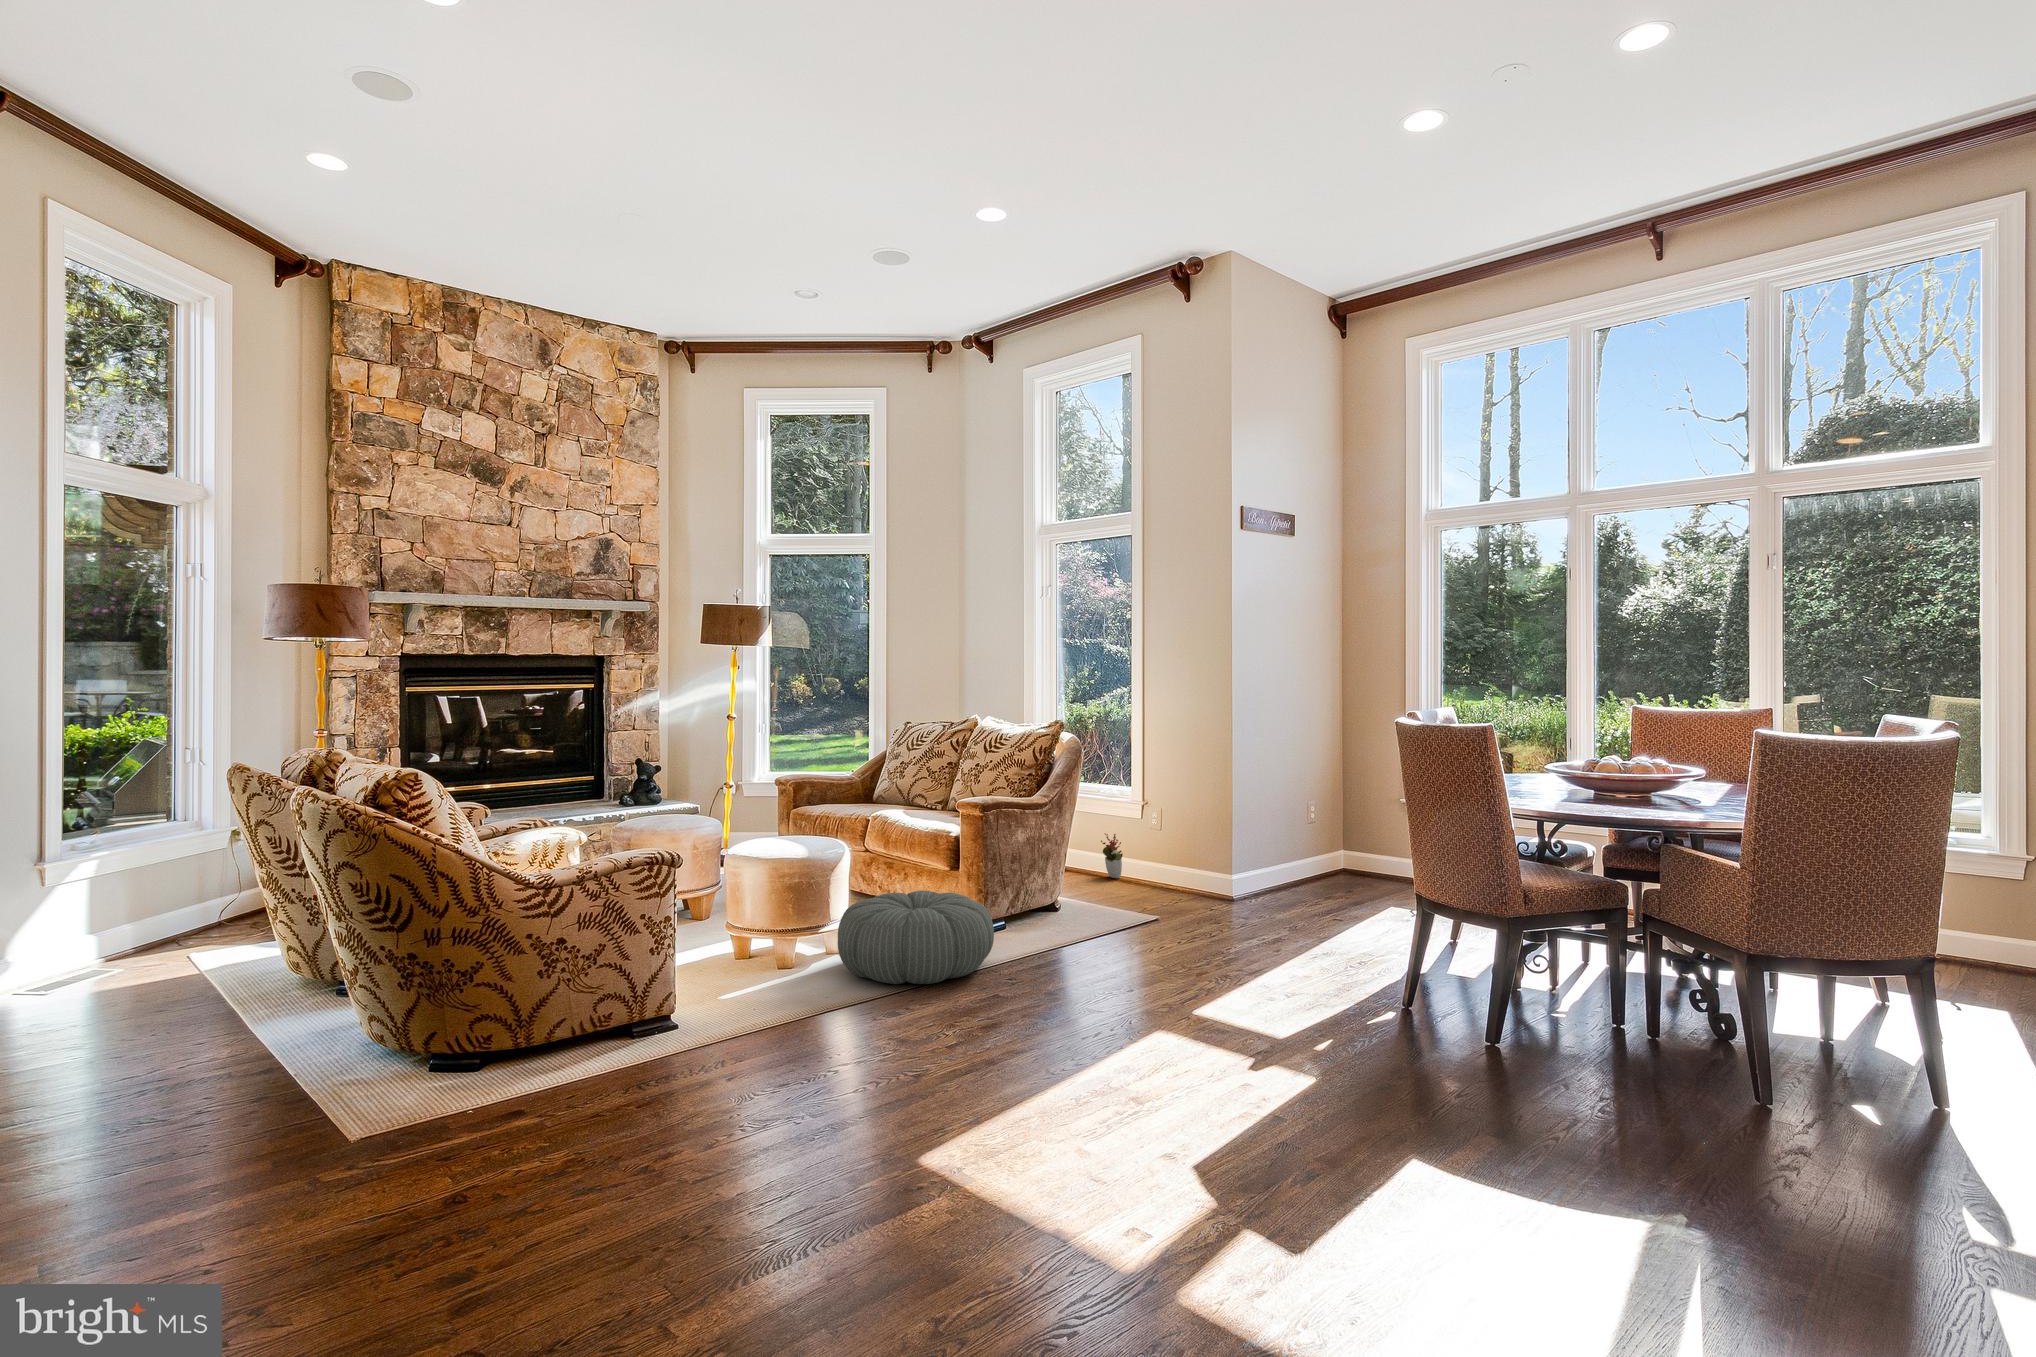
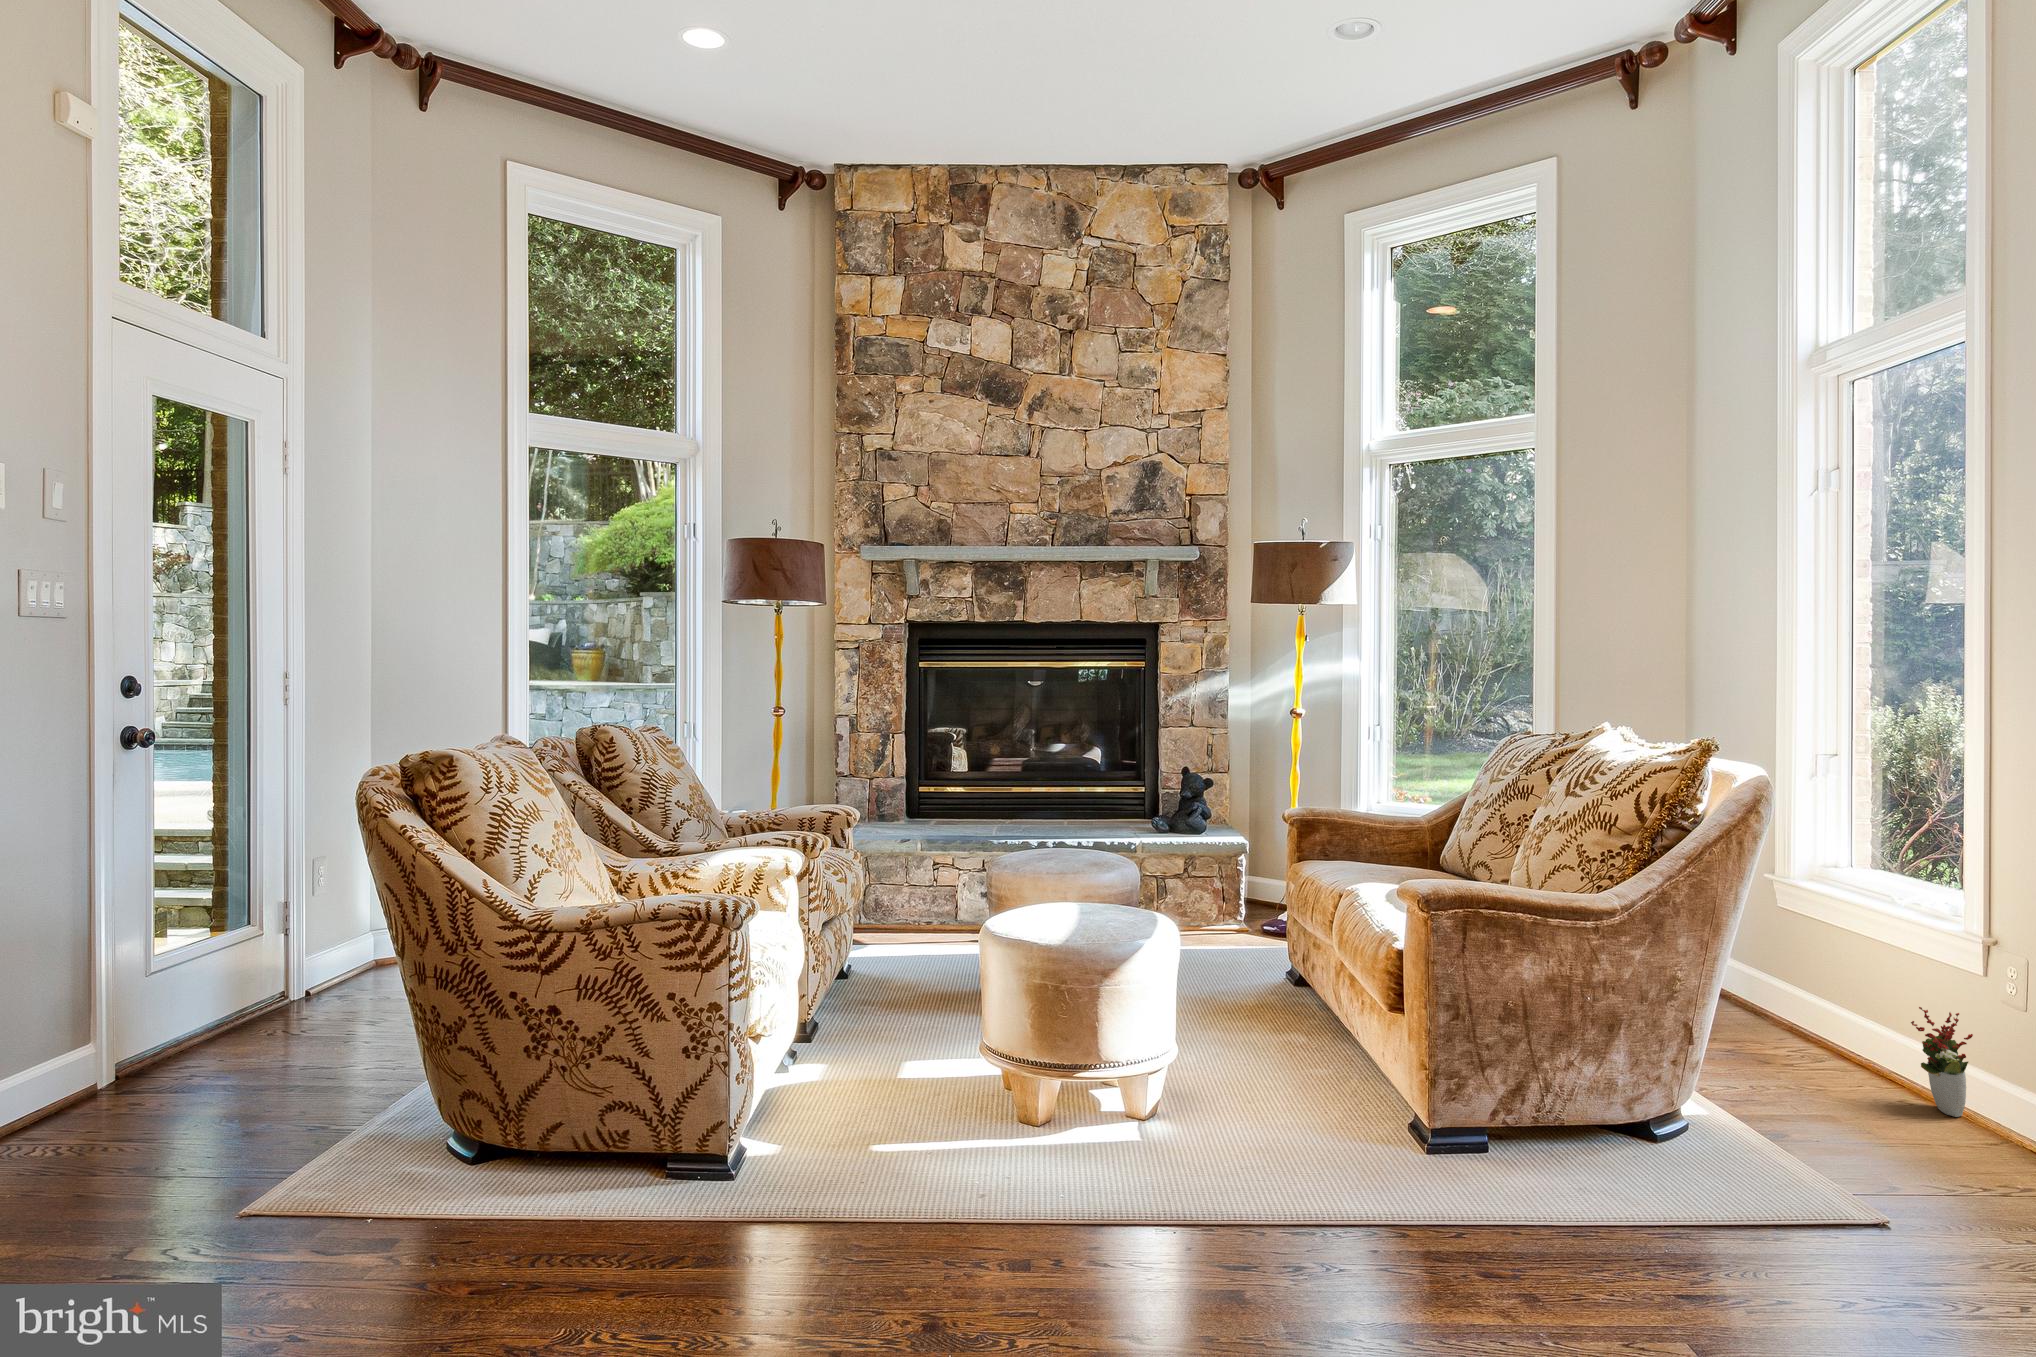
pouf: present [838,890,994,984] -> none [1052,1039,1350,1241]

